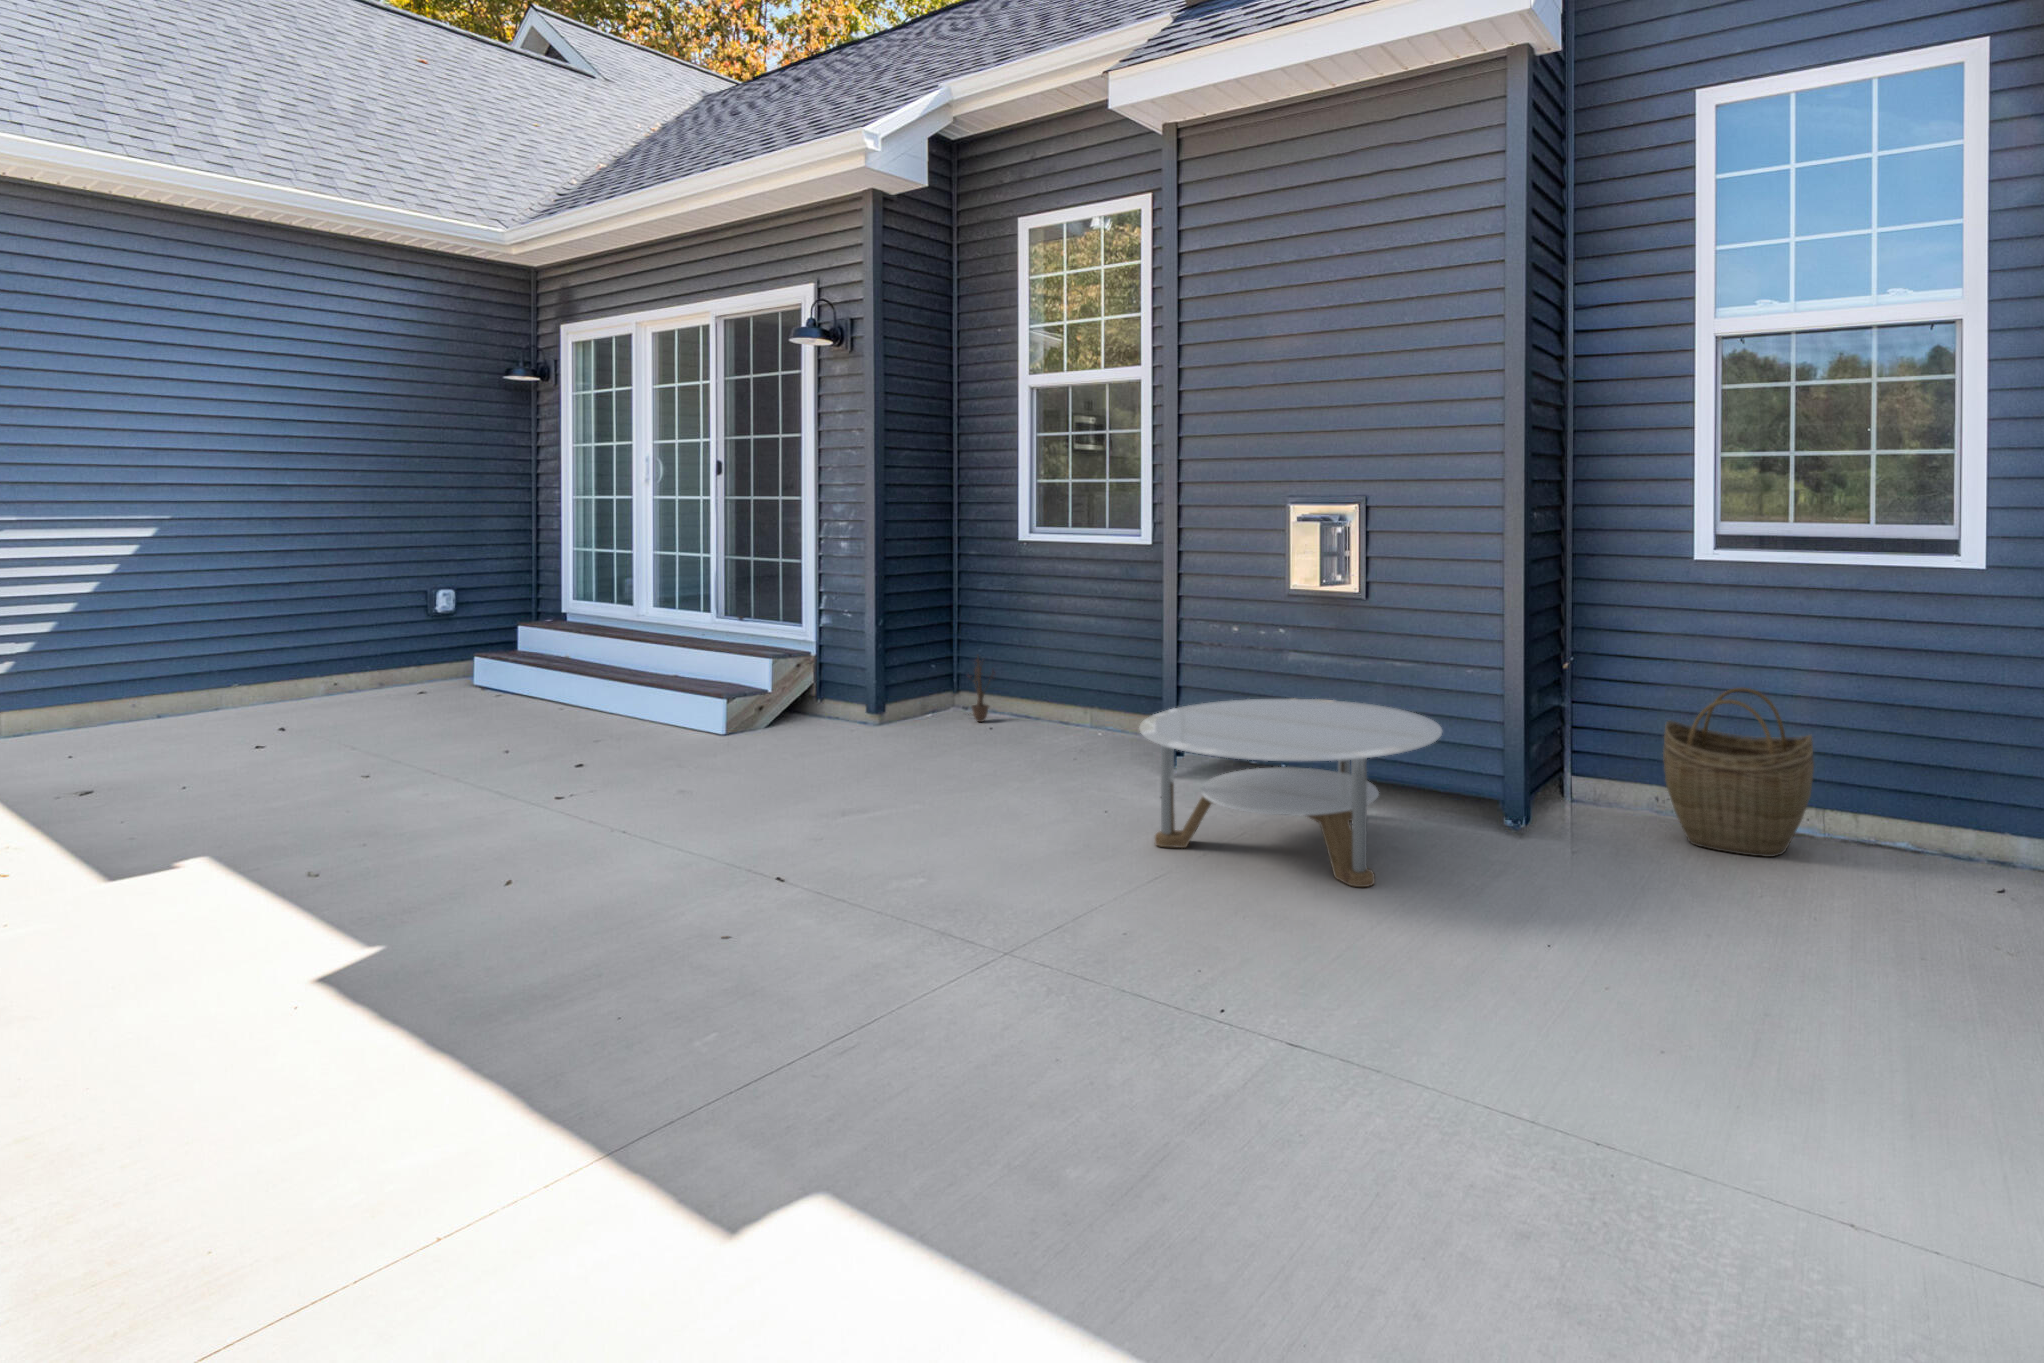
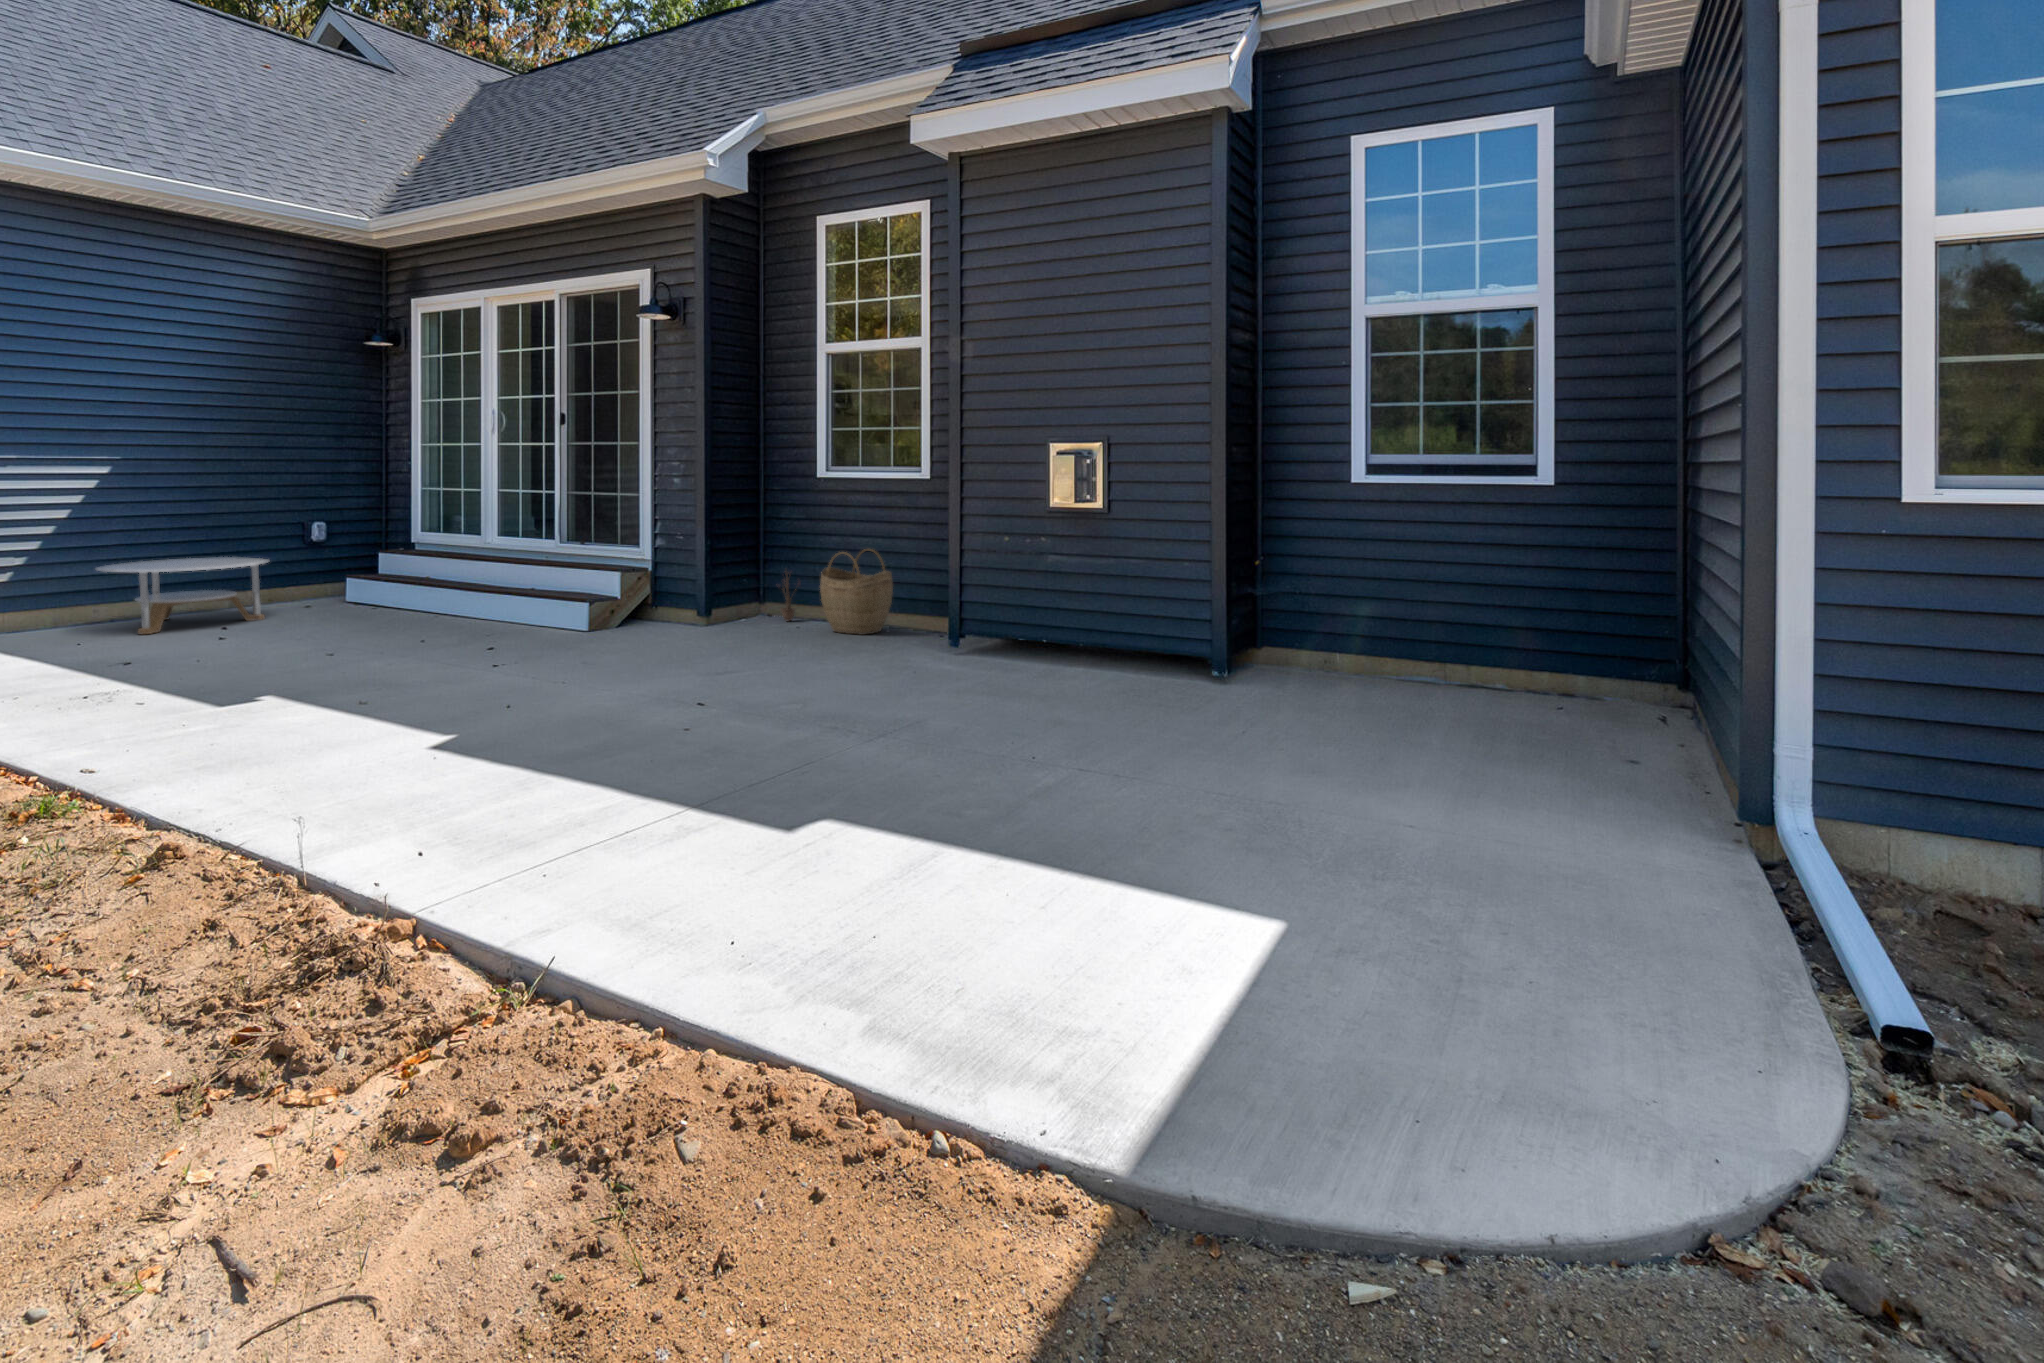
woven basket: present [1663,688,1814,857] -> present [820,549,893,635]
round table: present [1139,699,1442,887] -> present [96,557,269,634]

